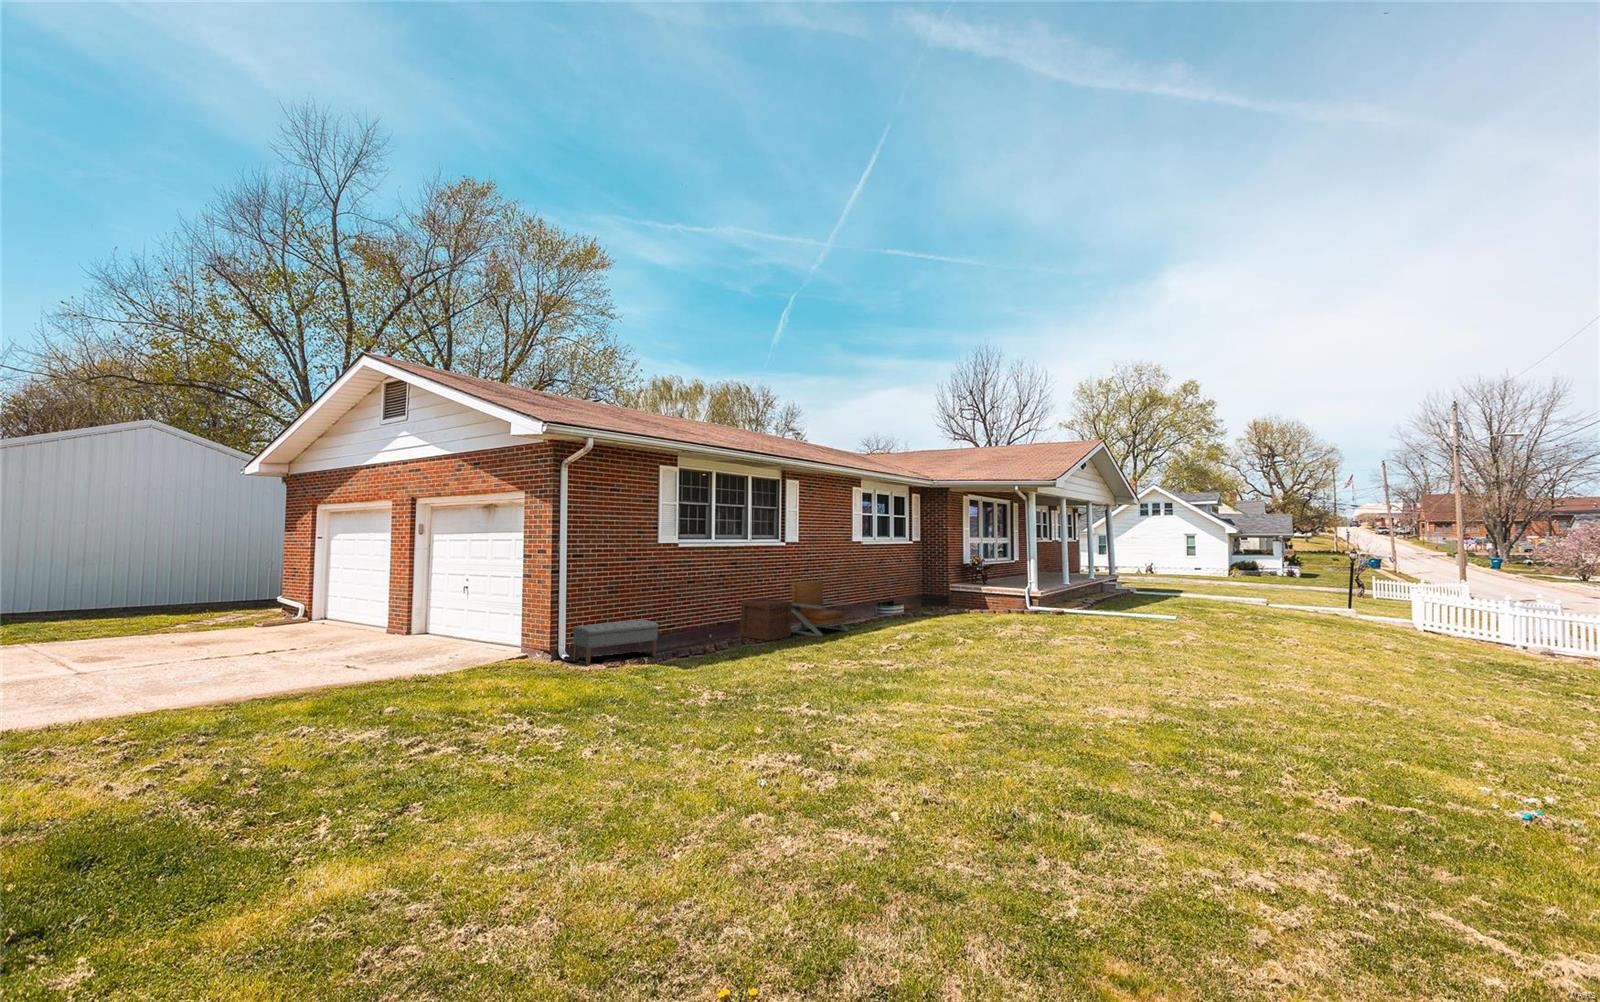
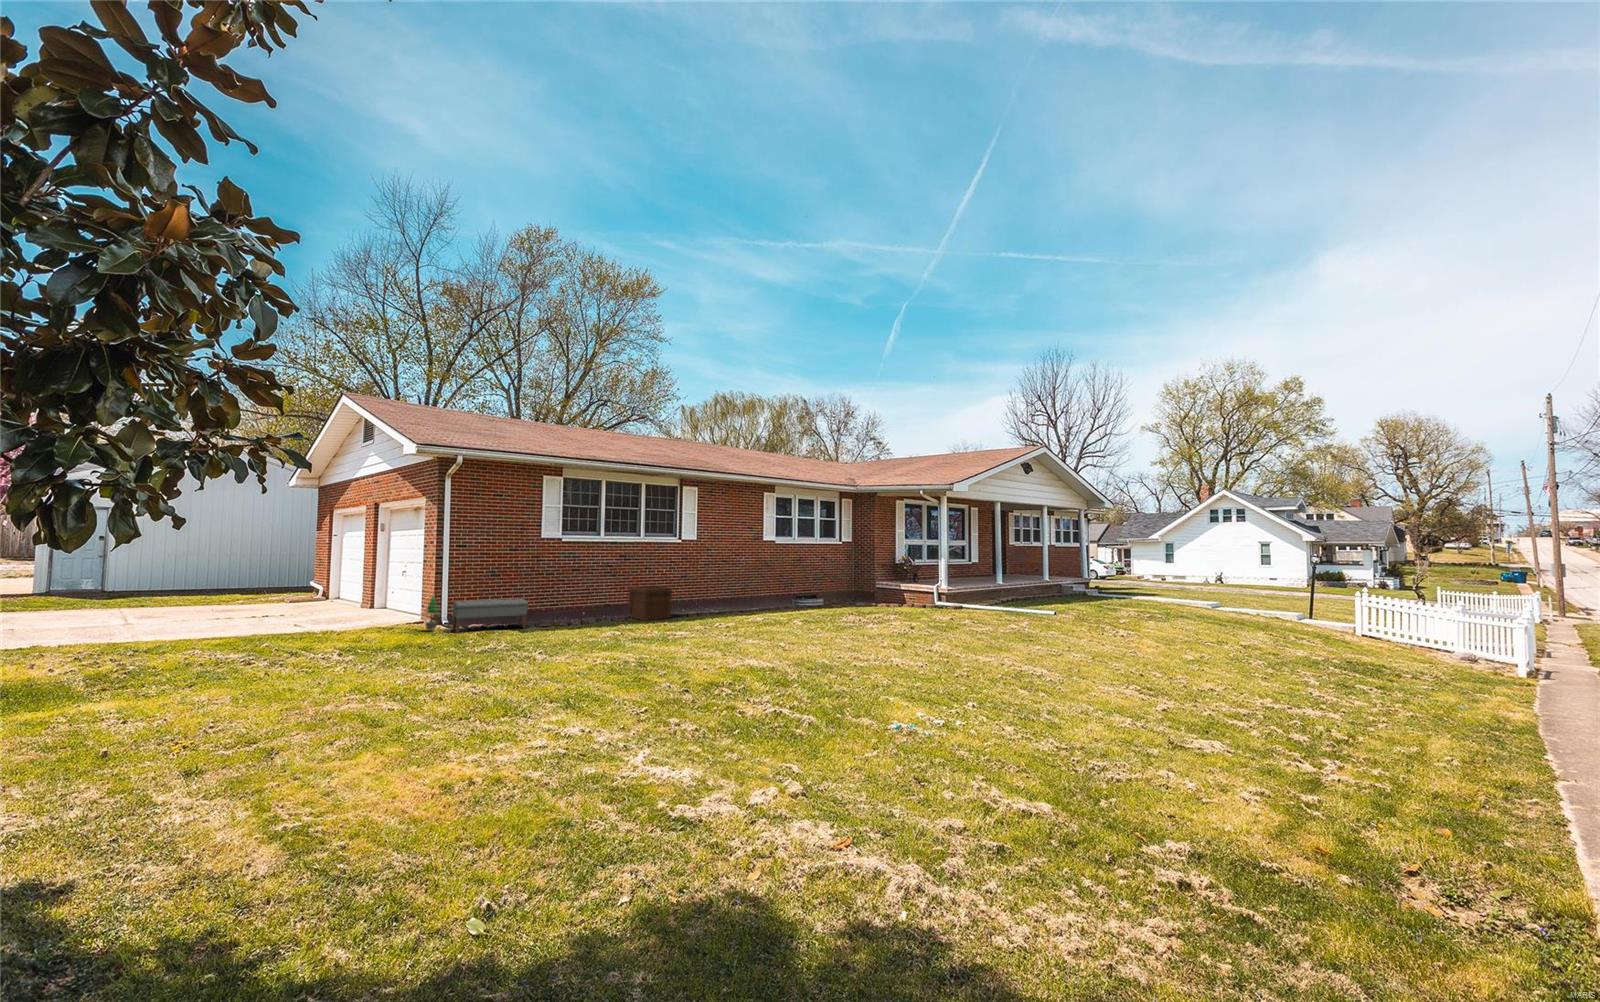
lounge chair: present [791,581,849,636] -> none [675,572,734,619]
potted tree: none [543,617,561,664] -> present [425,595,439,631]

